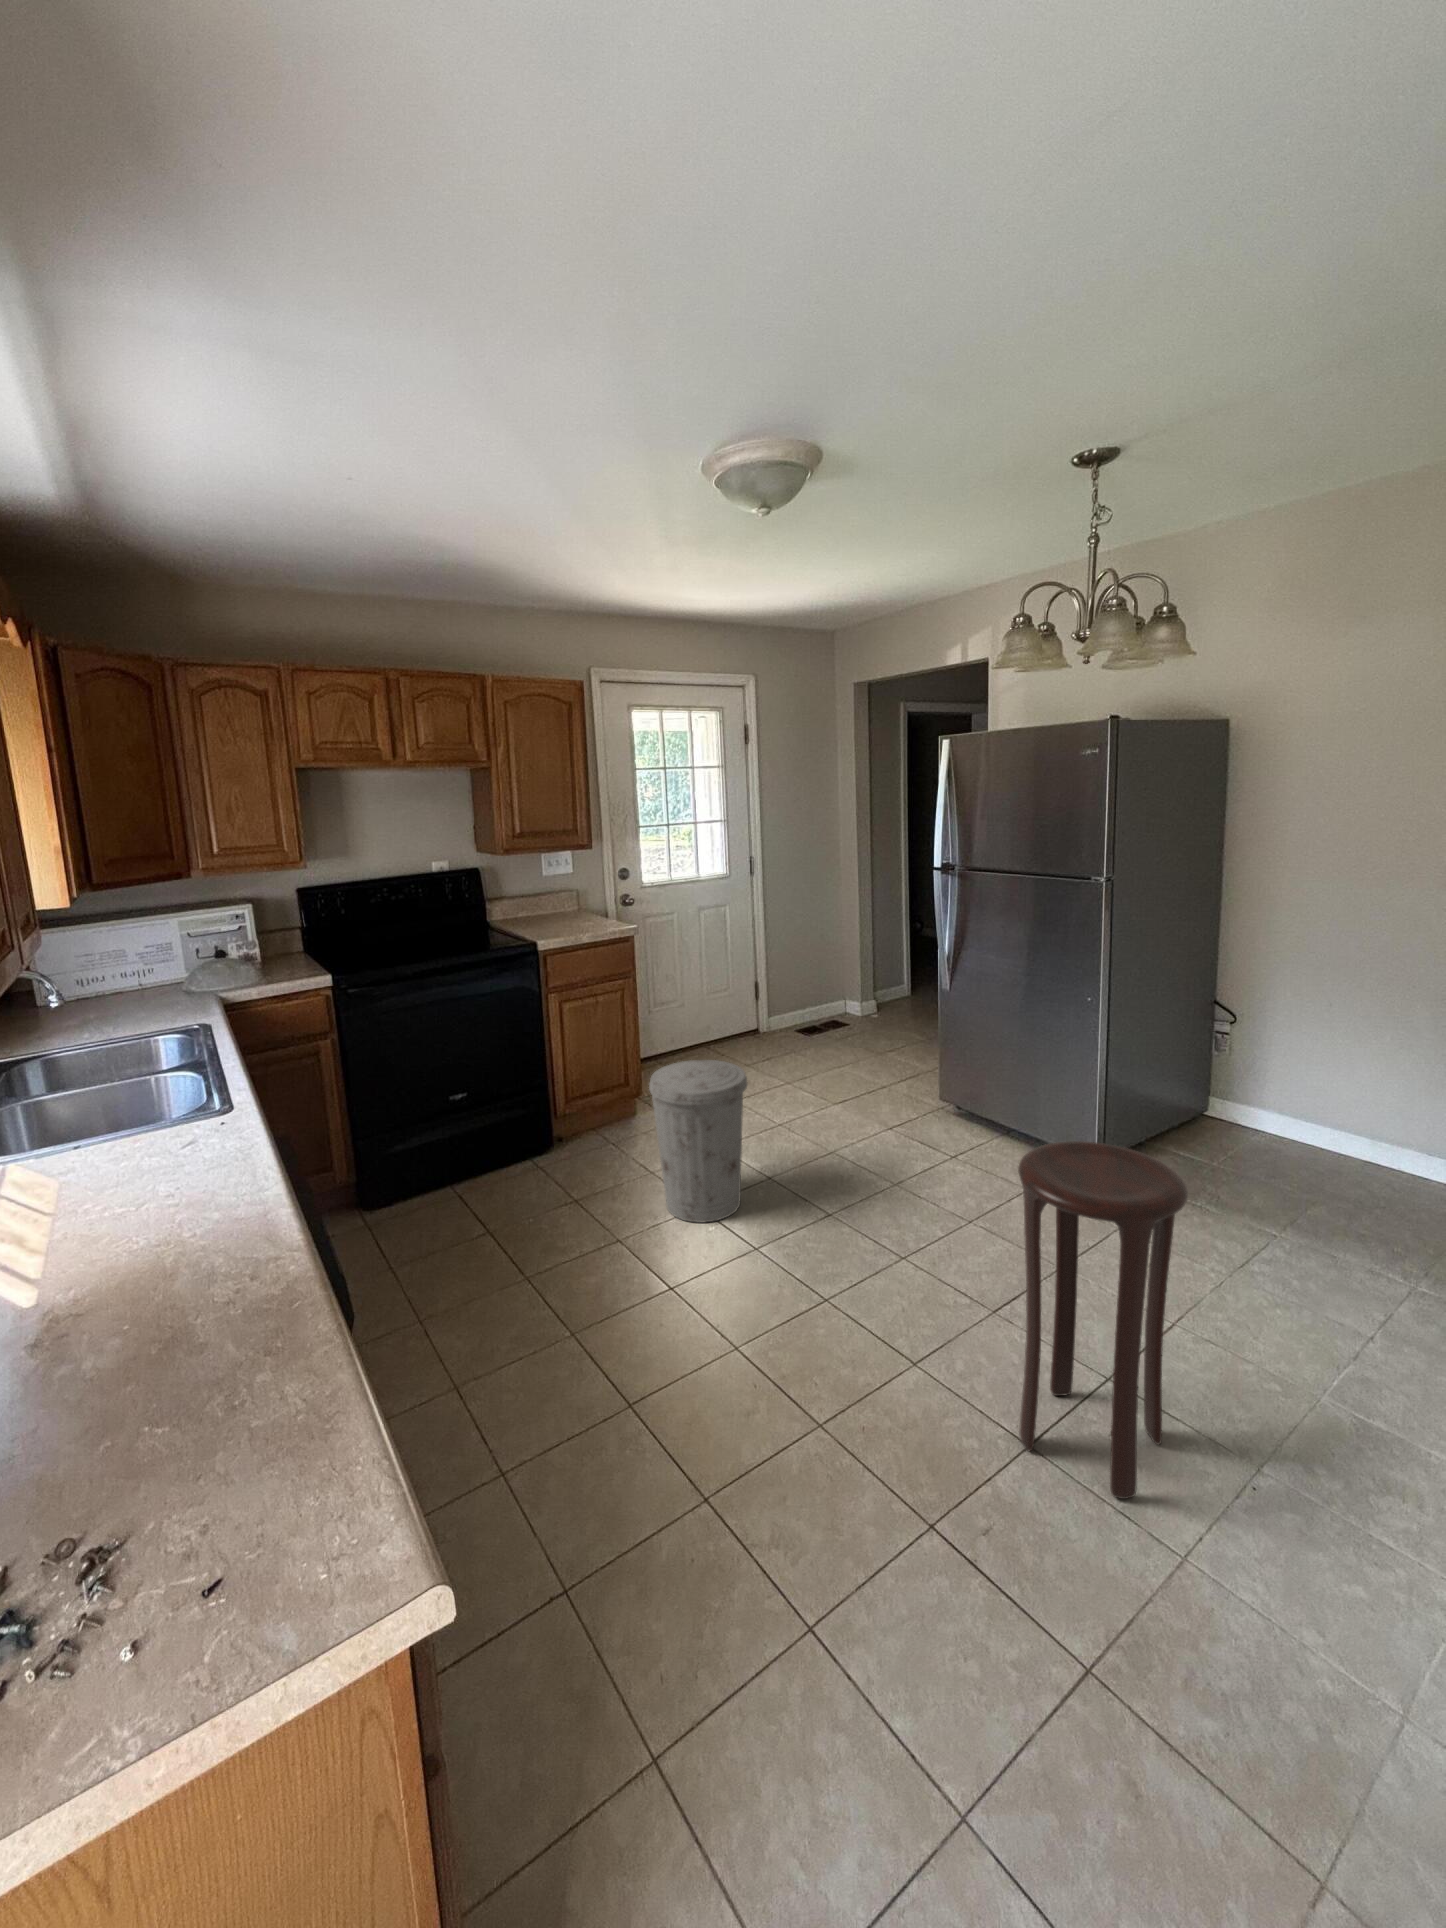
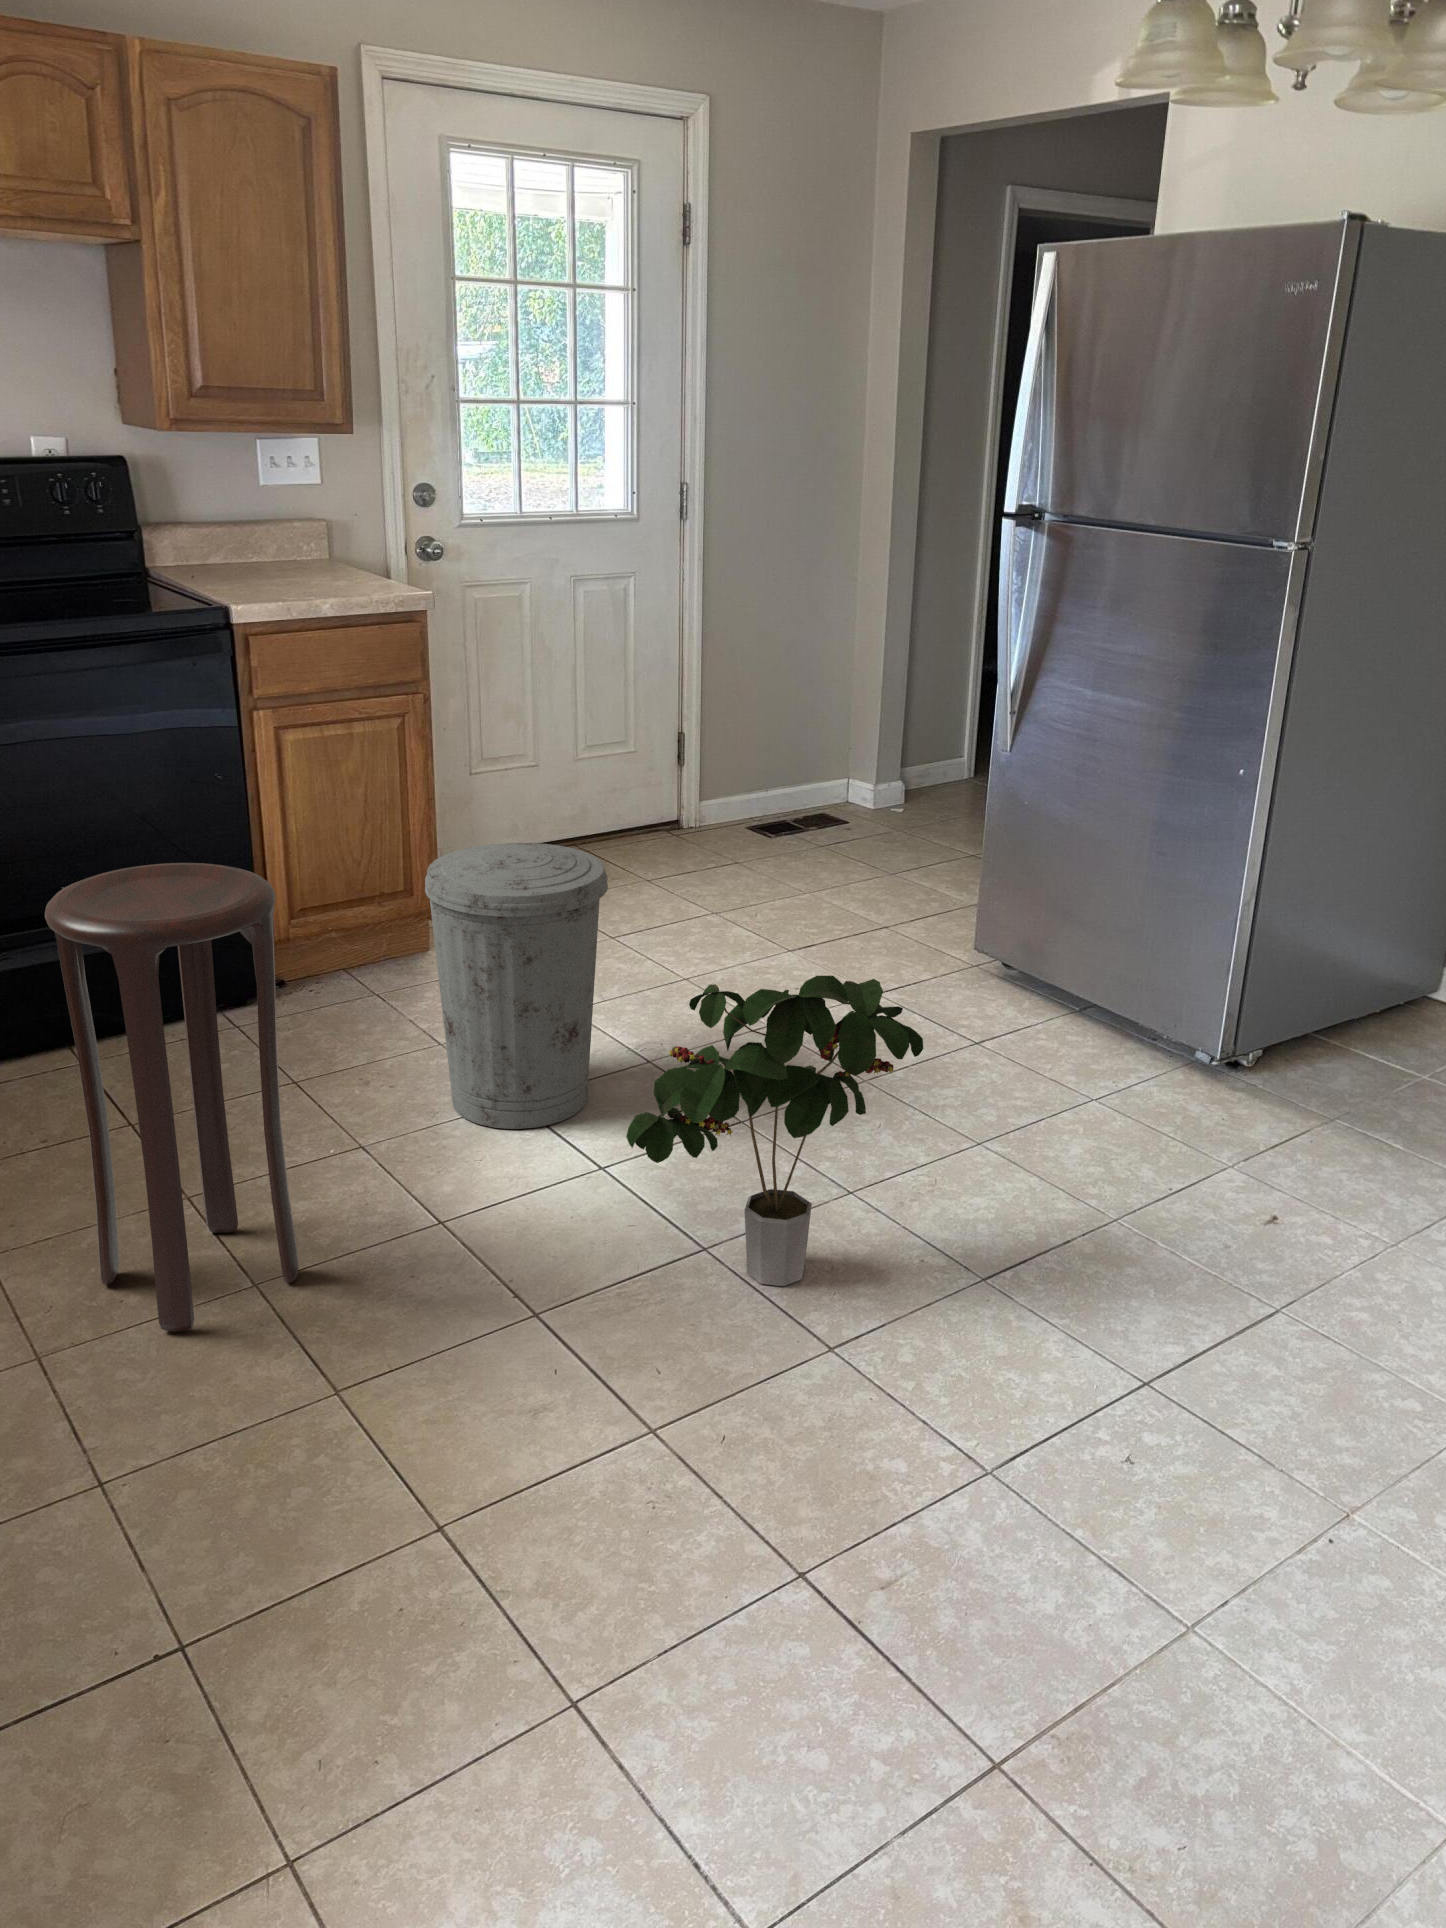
potted plant: none [781,1135,945,1320] -> present [626,975,923,1286]
stool: present [1018,1141,1188,1499] -> present [45,863,299,1332]

